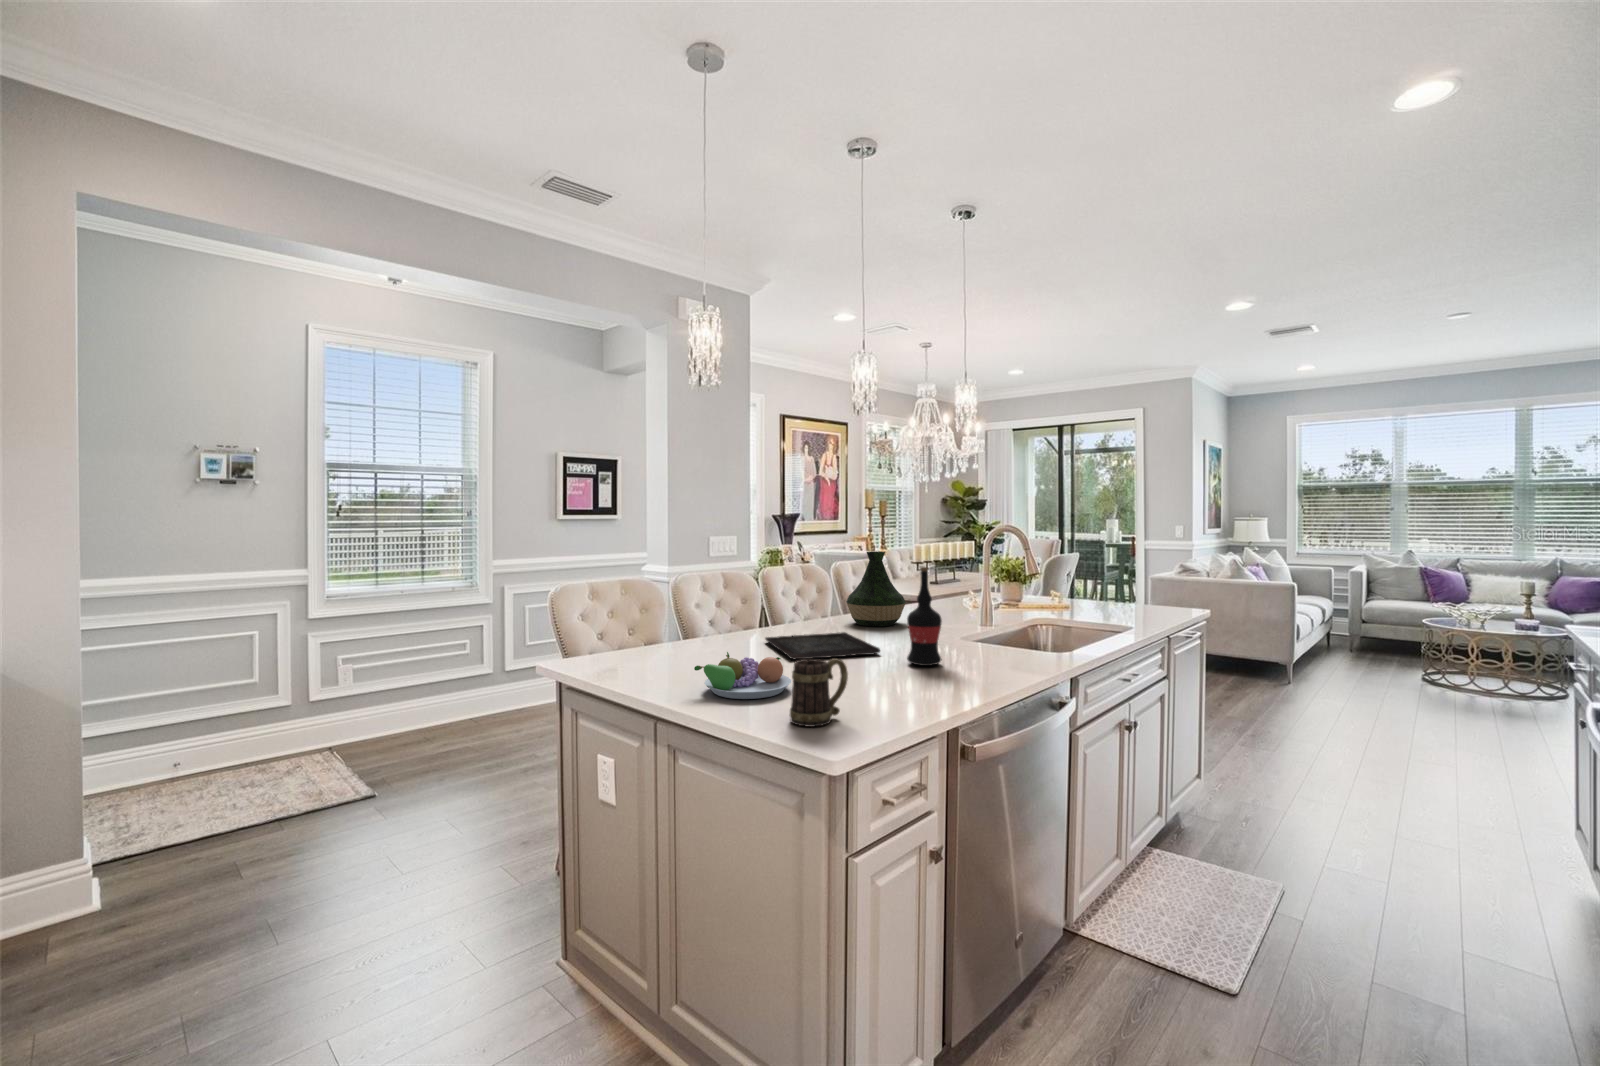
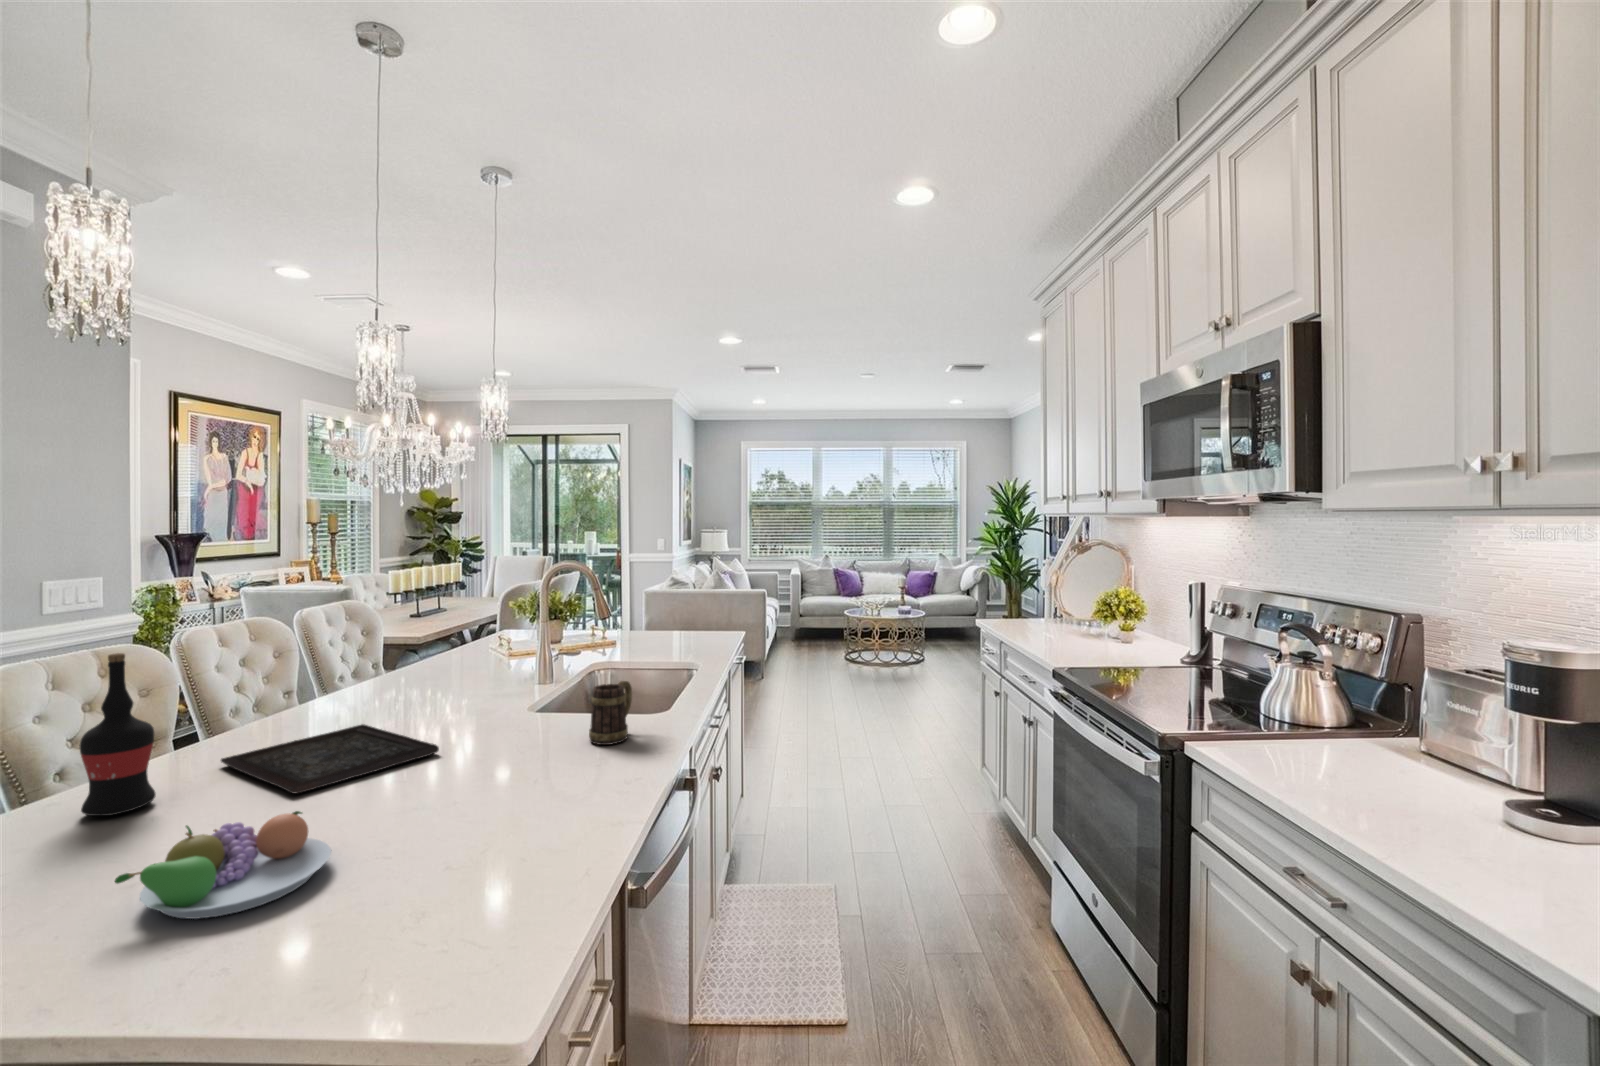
vase: present [846,551,906,626] -> none [348,600,441,705]
wine bottle: present [907,567,942,666] -> present [79,653,156,816]
mug: present [790,658,848,727] -> present [589,681,632,745]

